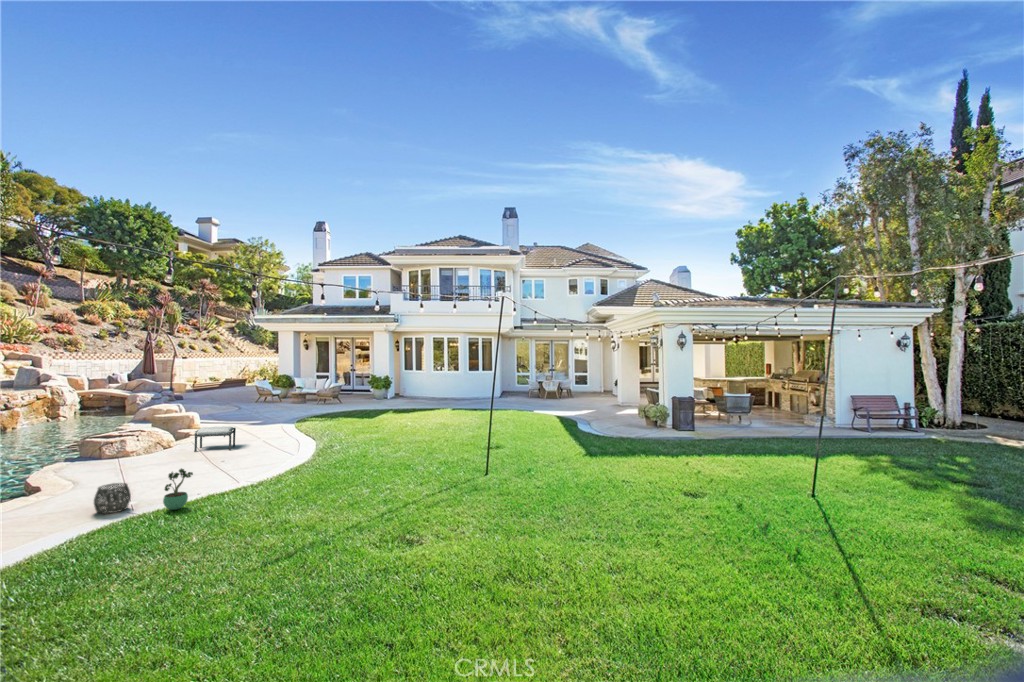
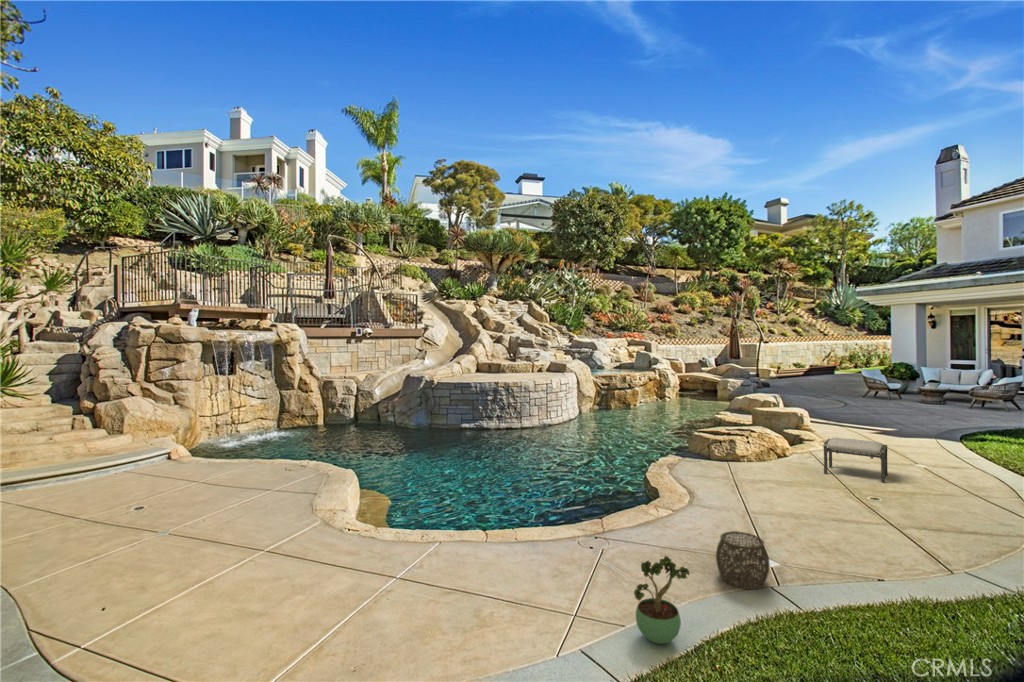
potted plant: present [163,468,193,510] -> present [634,556,689,644]

